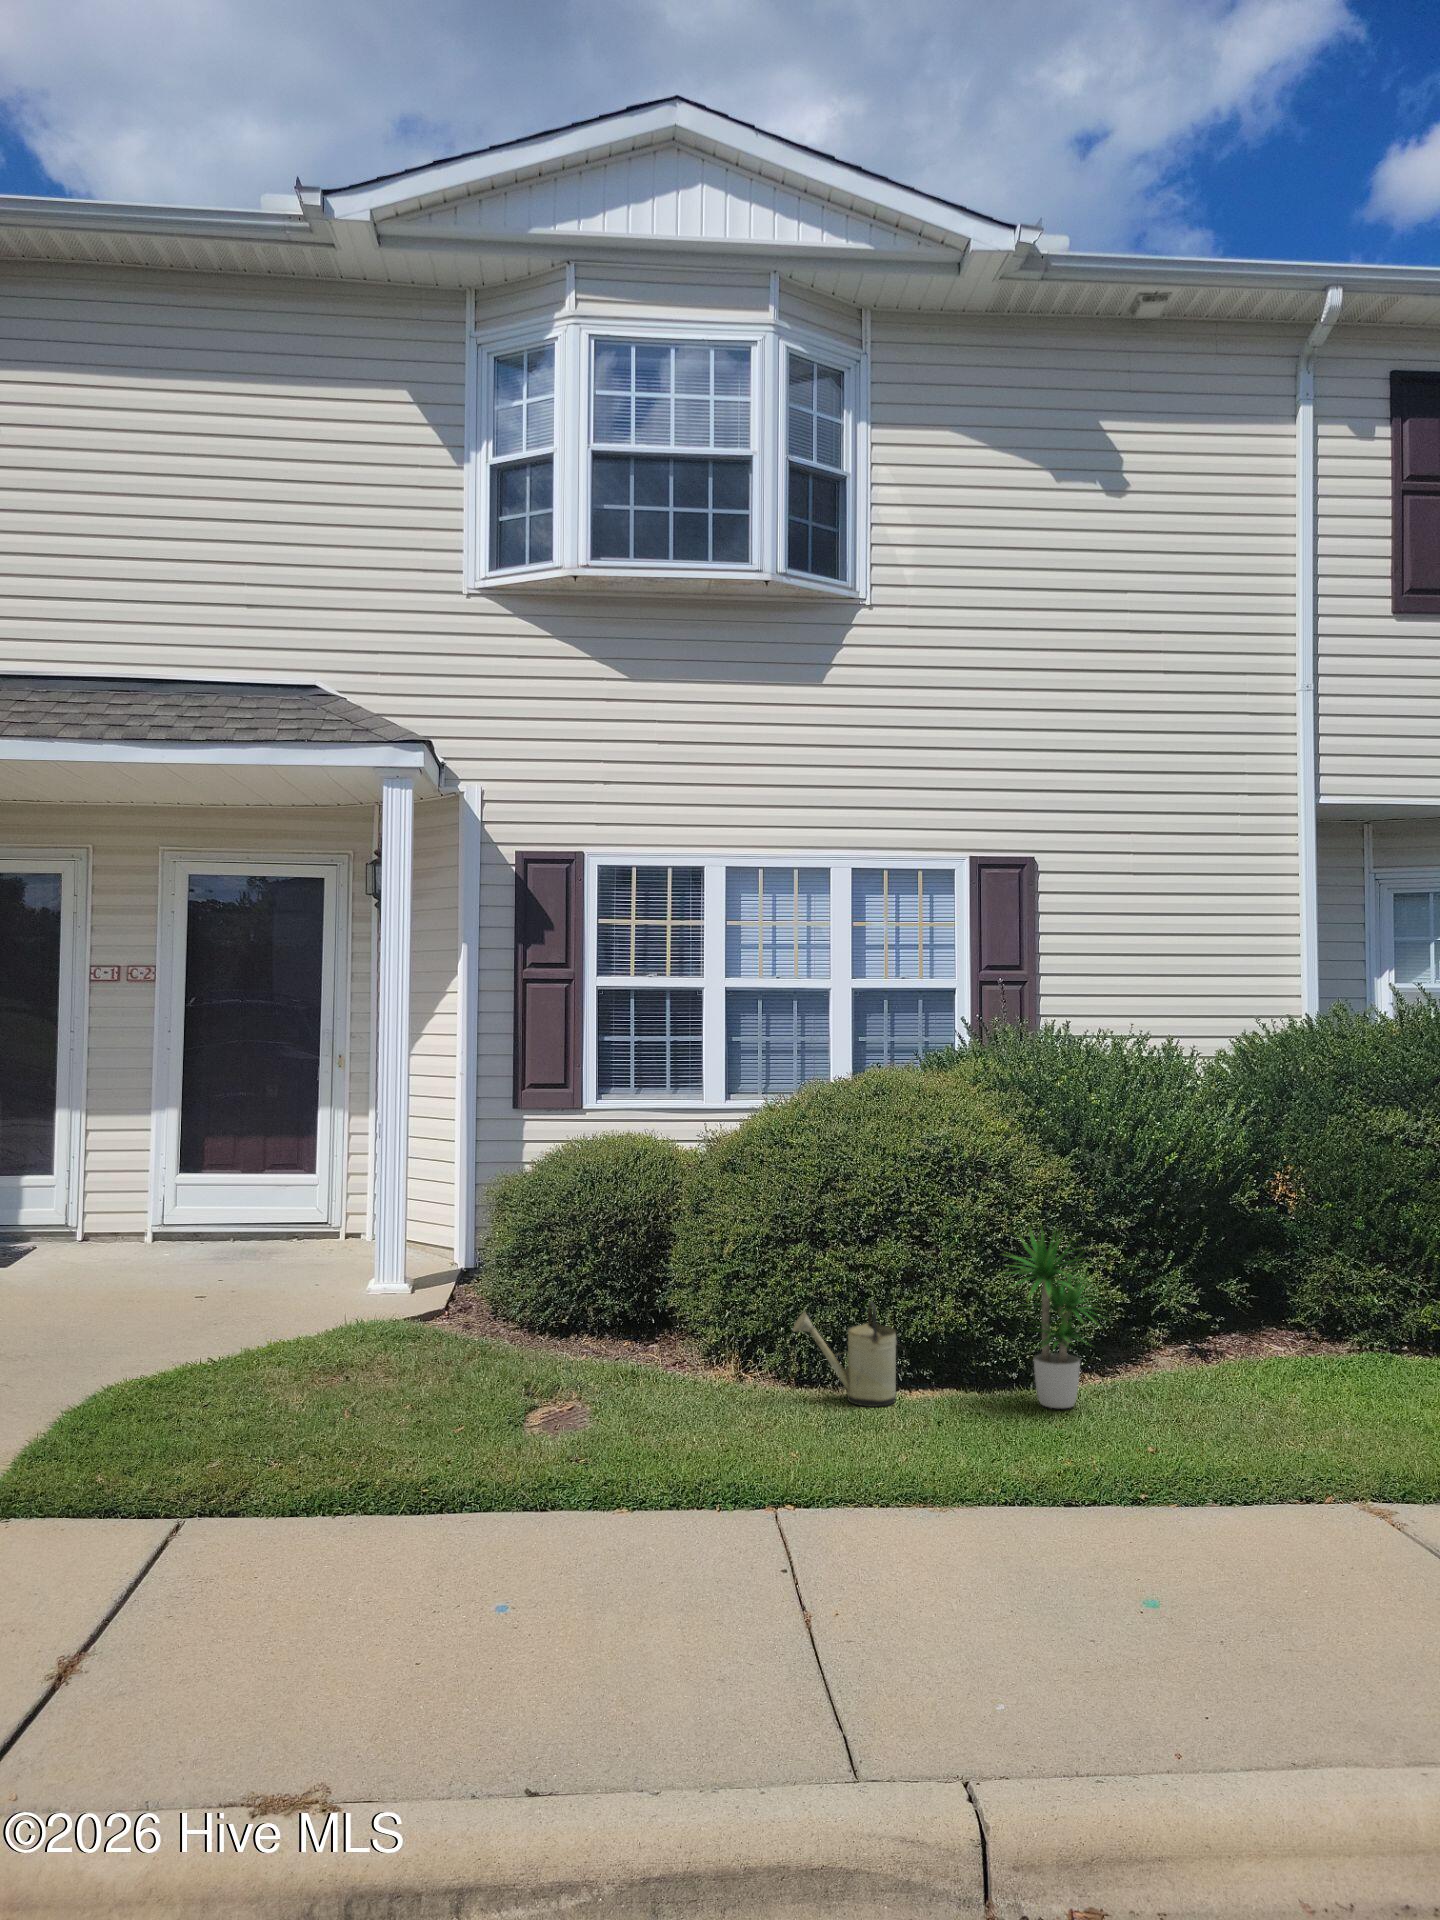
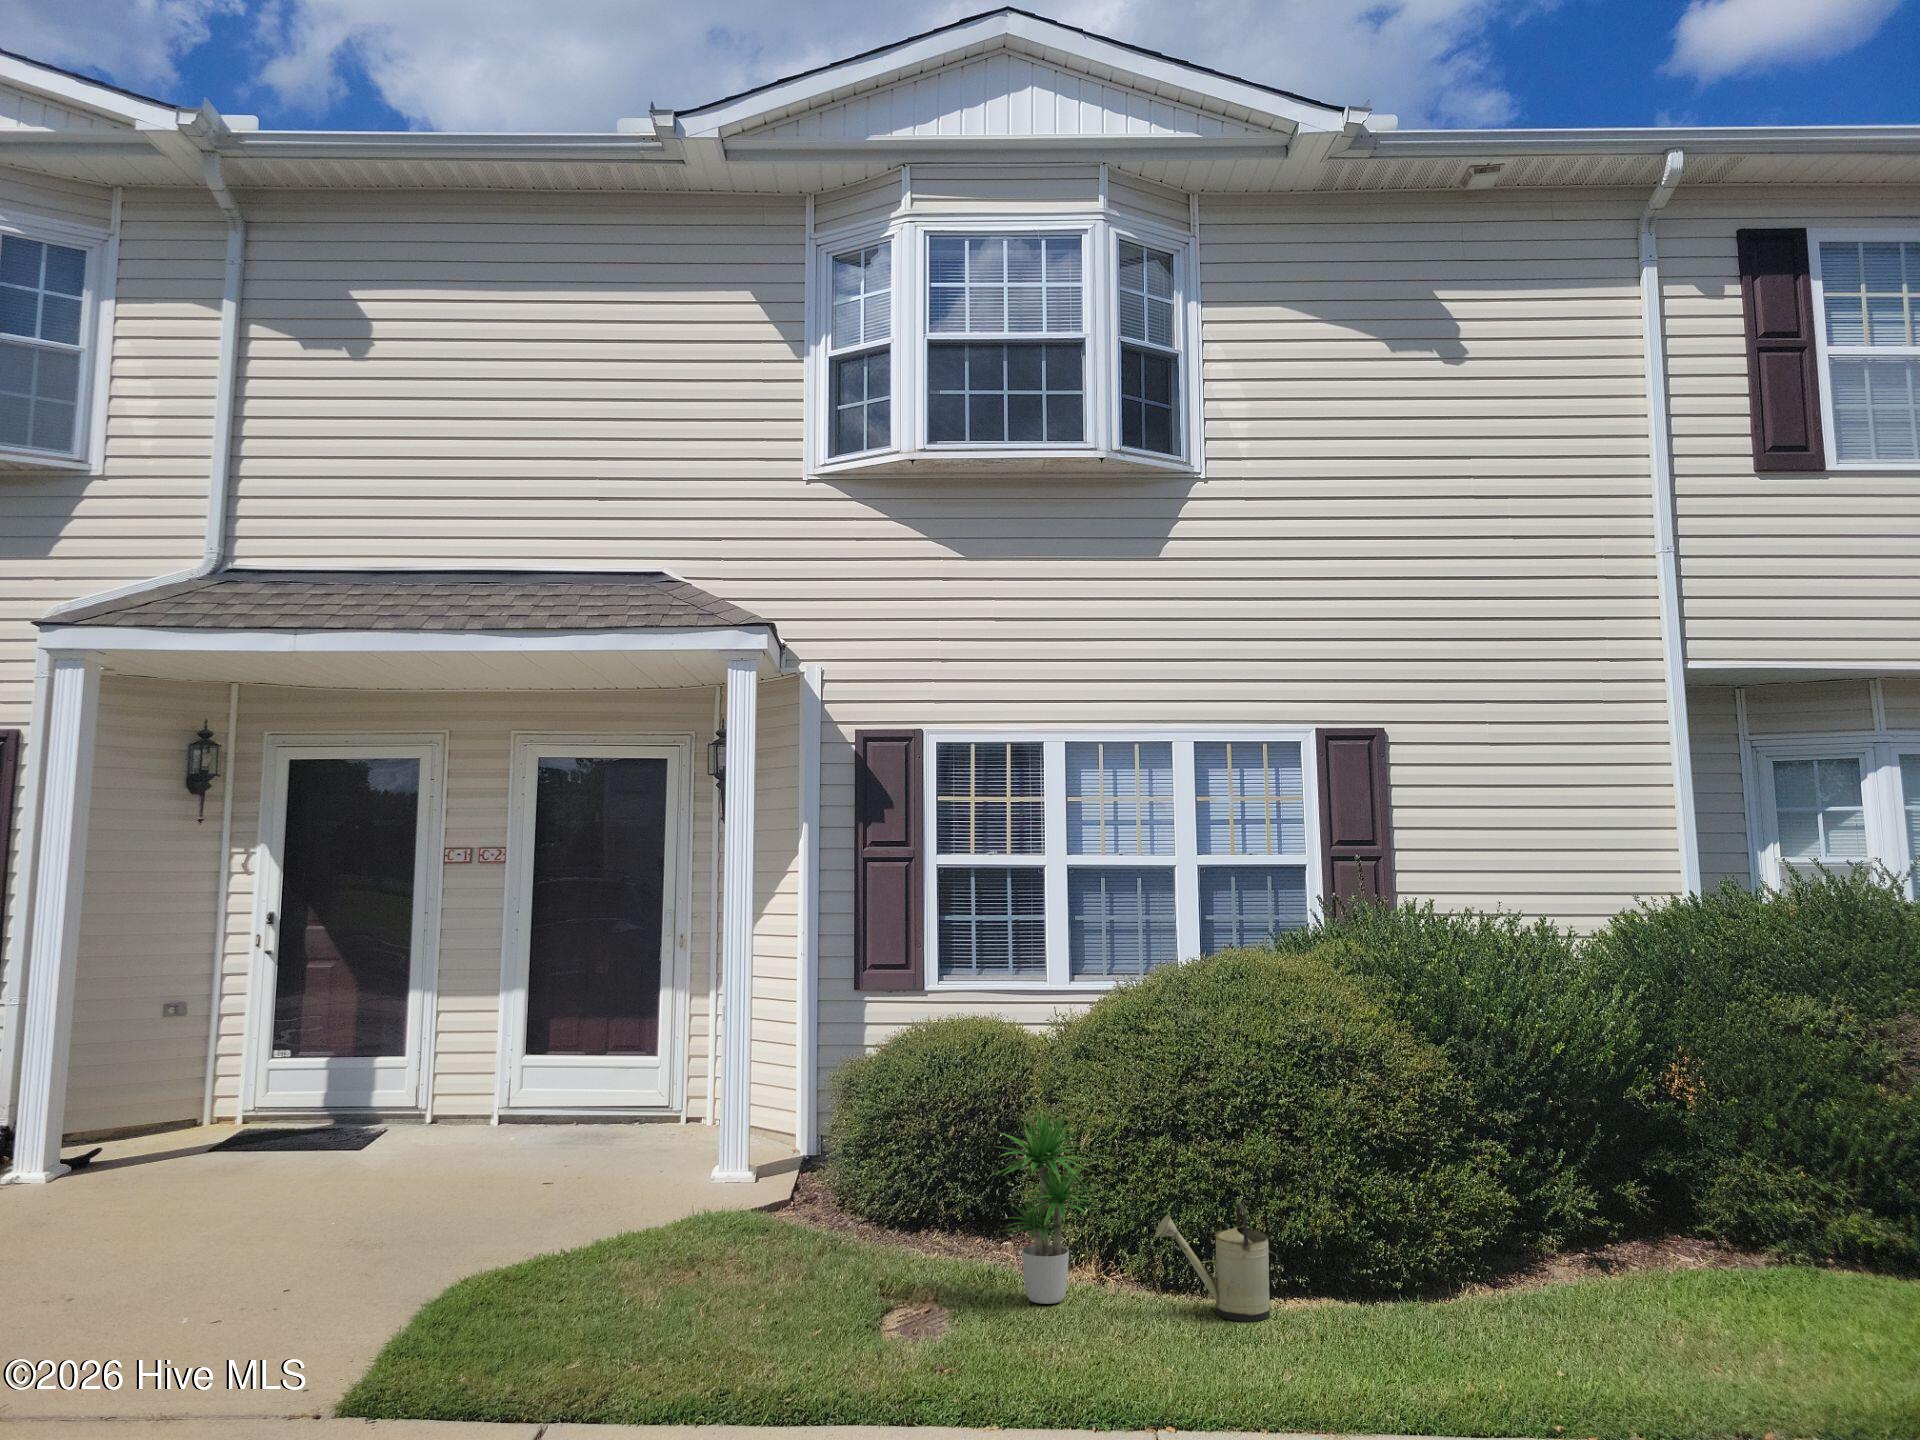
potted plant: present [1007,1227,1095,1408] -> present [993,1106,1100,1304]

